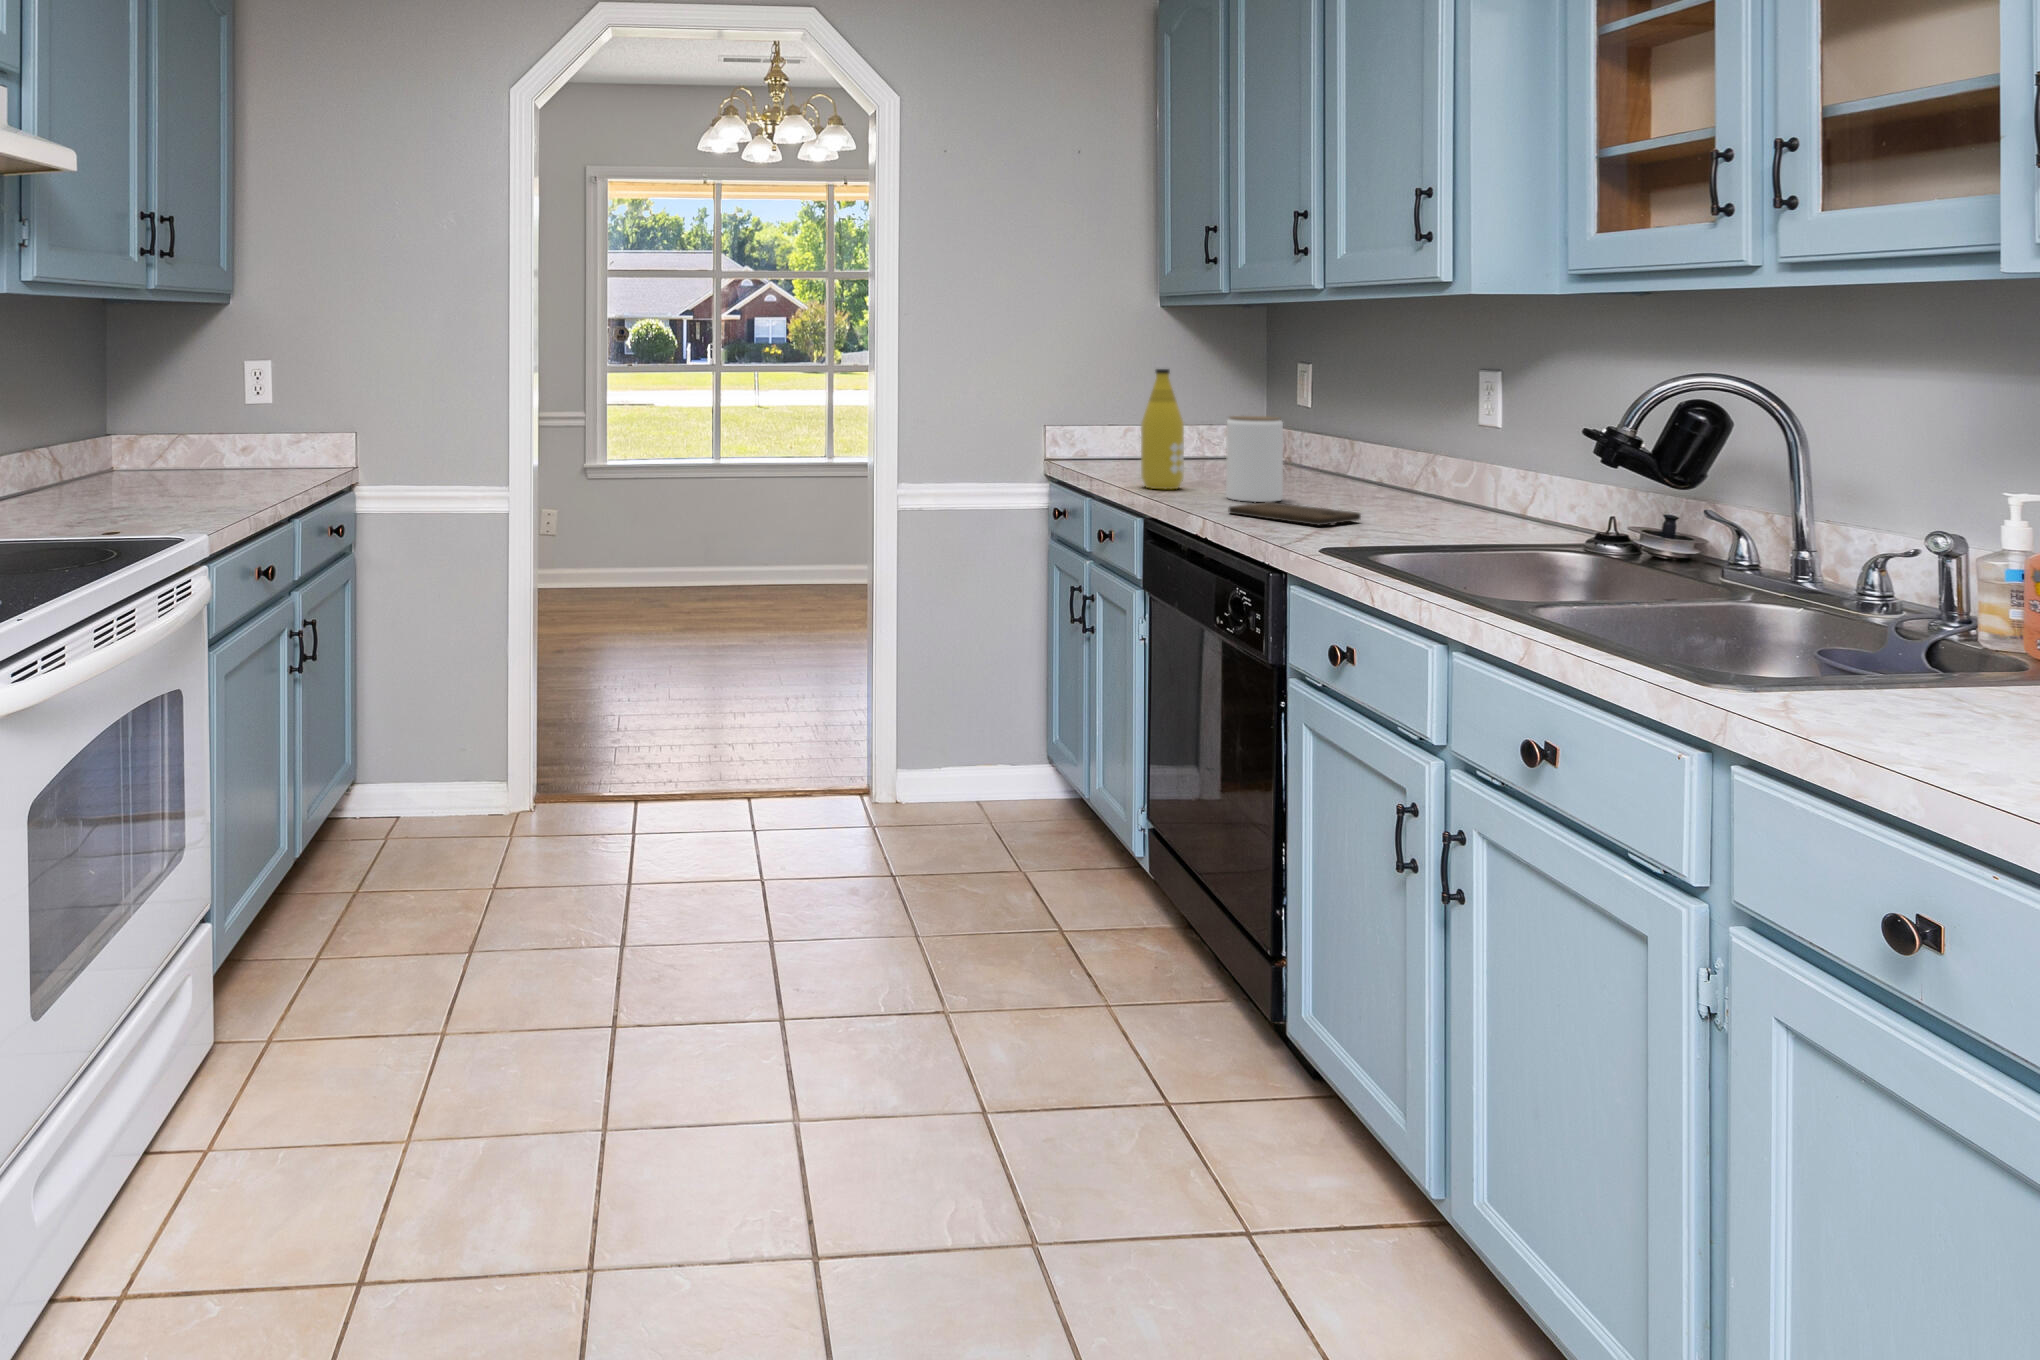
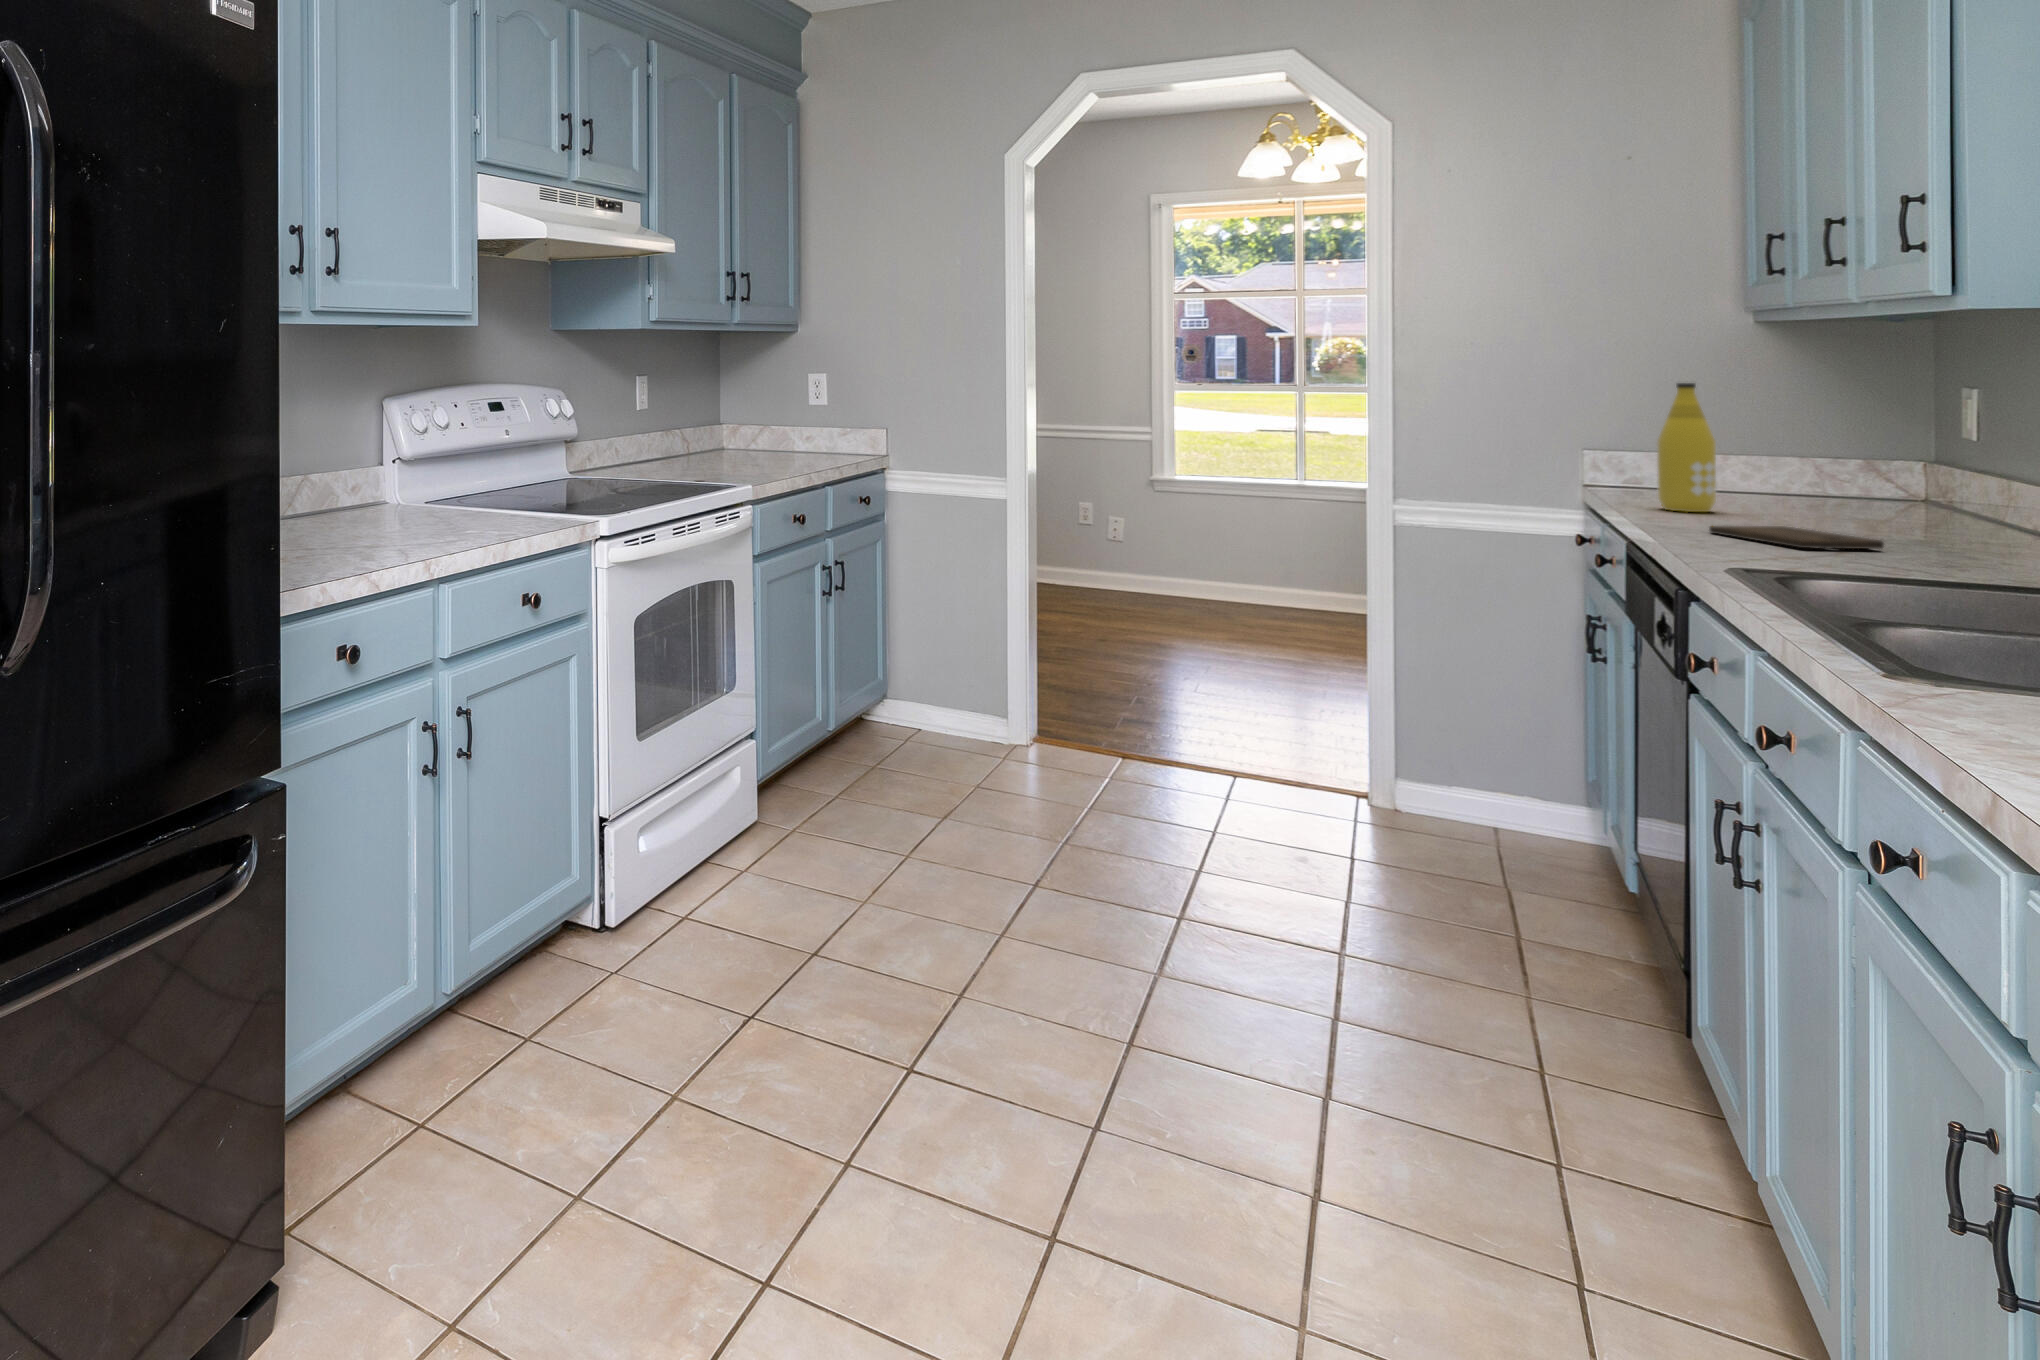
jar: present [1226,416,1283,502] -> none [1752,435,1834,529]

